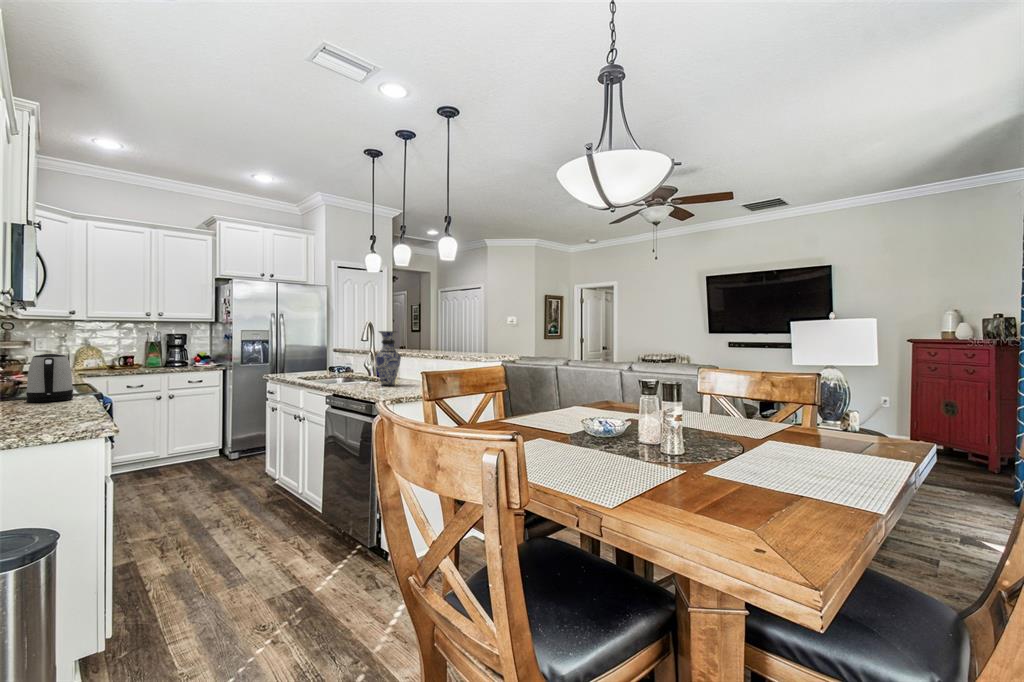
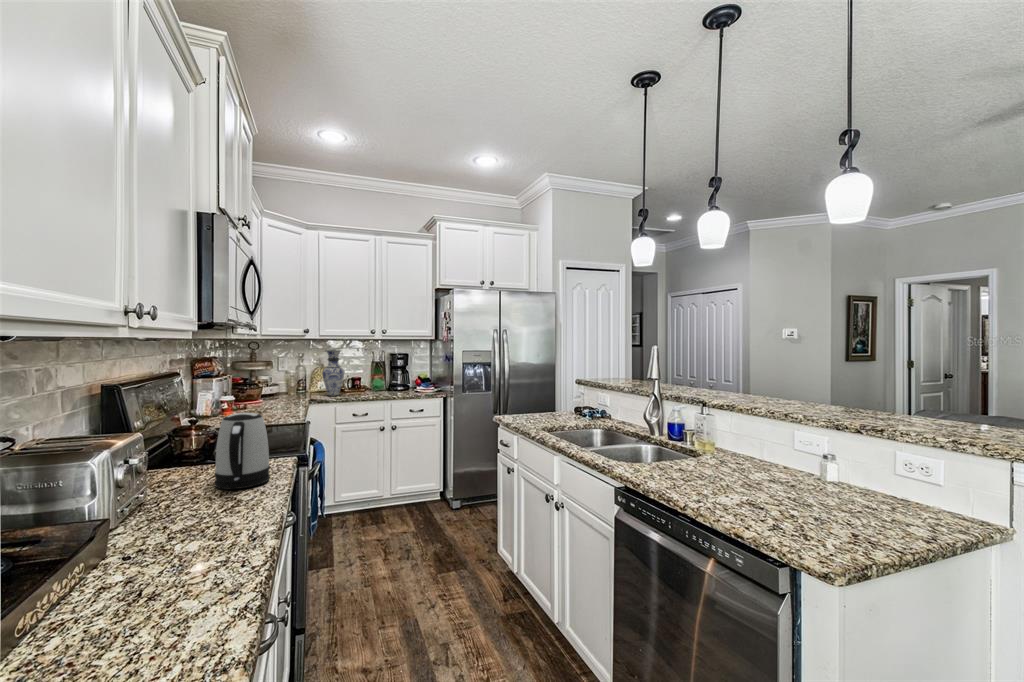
vase: present [375,331,401,386] -> present [322,350,344,397]

